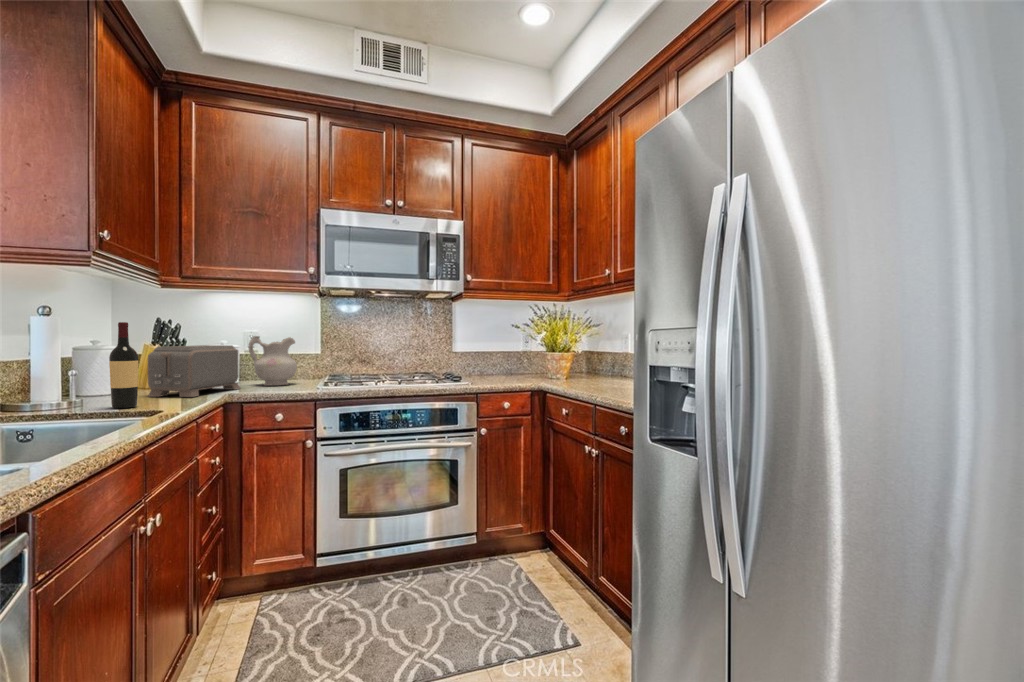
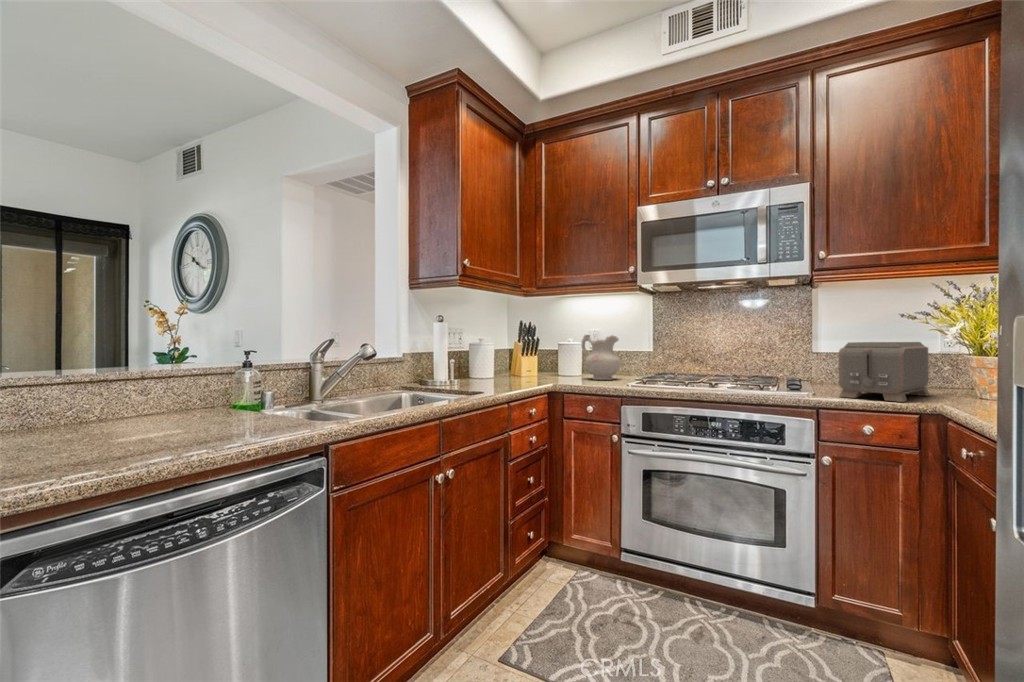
wine bottle: present [109,322,138,408] -> none [465,324,482,388]
toaster: present [148,345,240,397] -> present [839,342,930,402]

